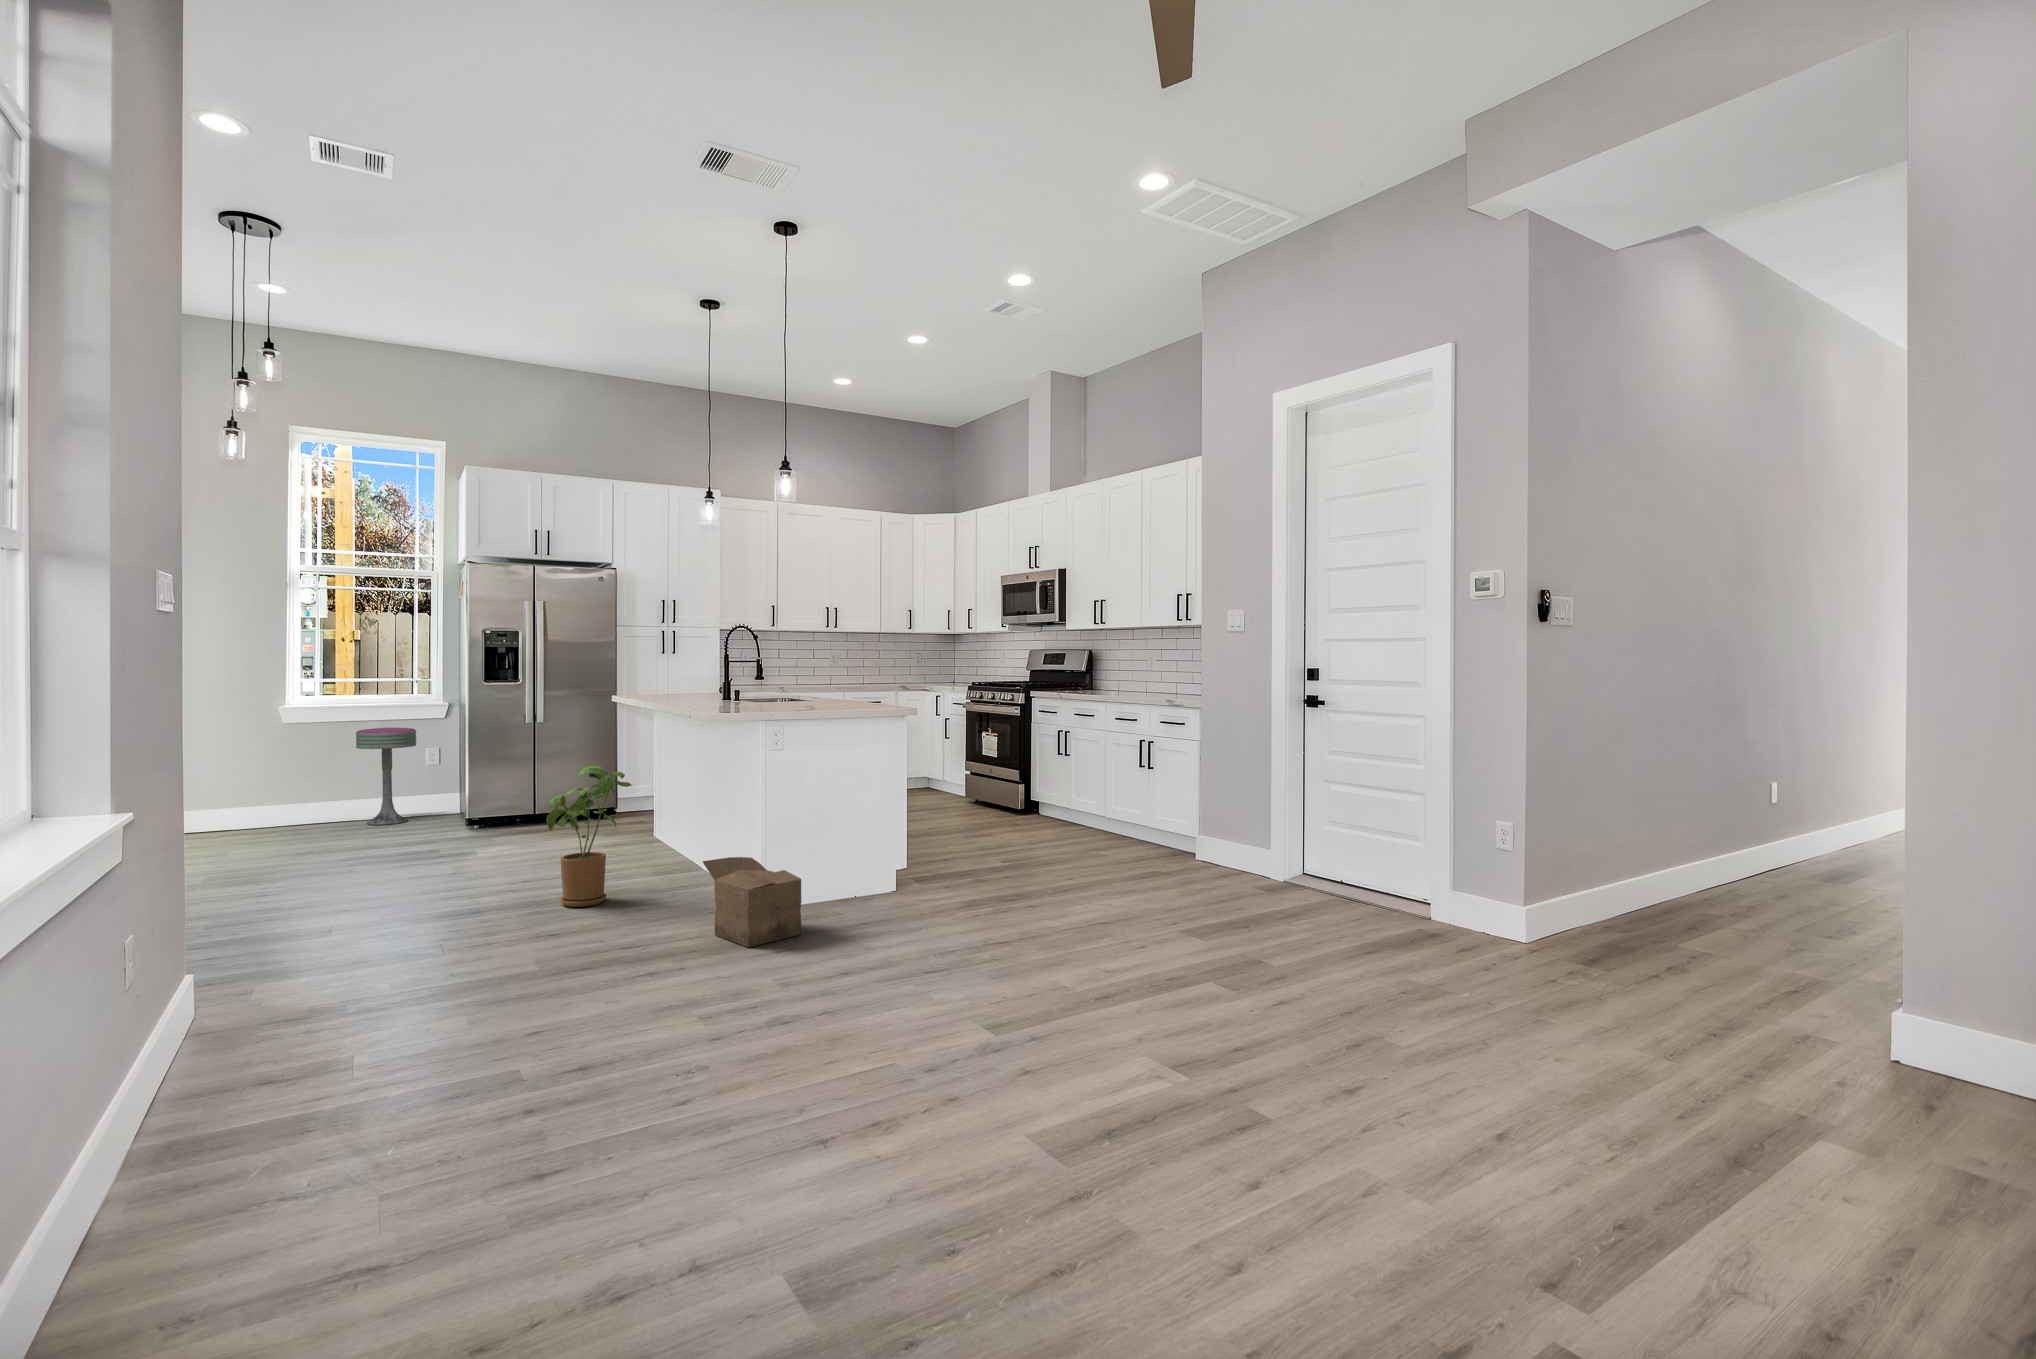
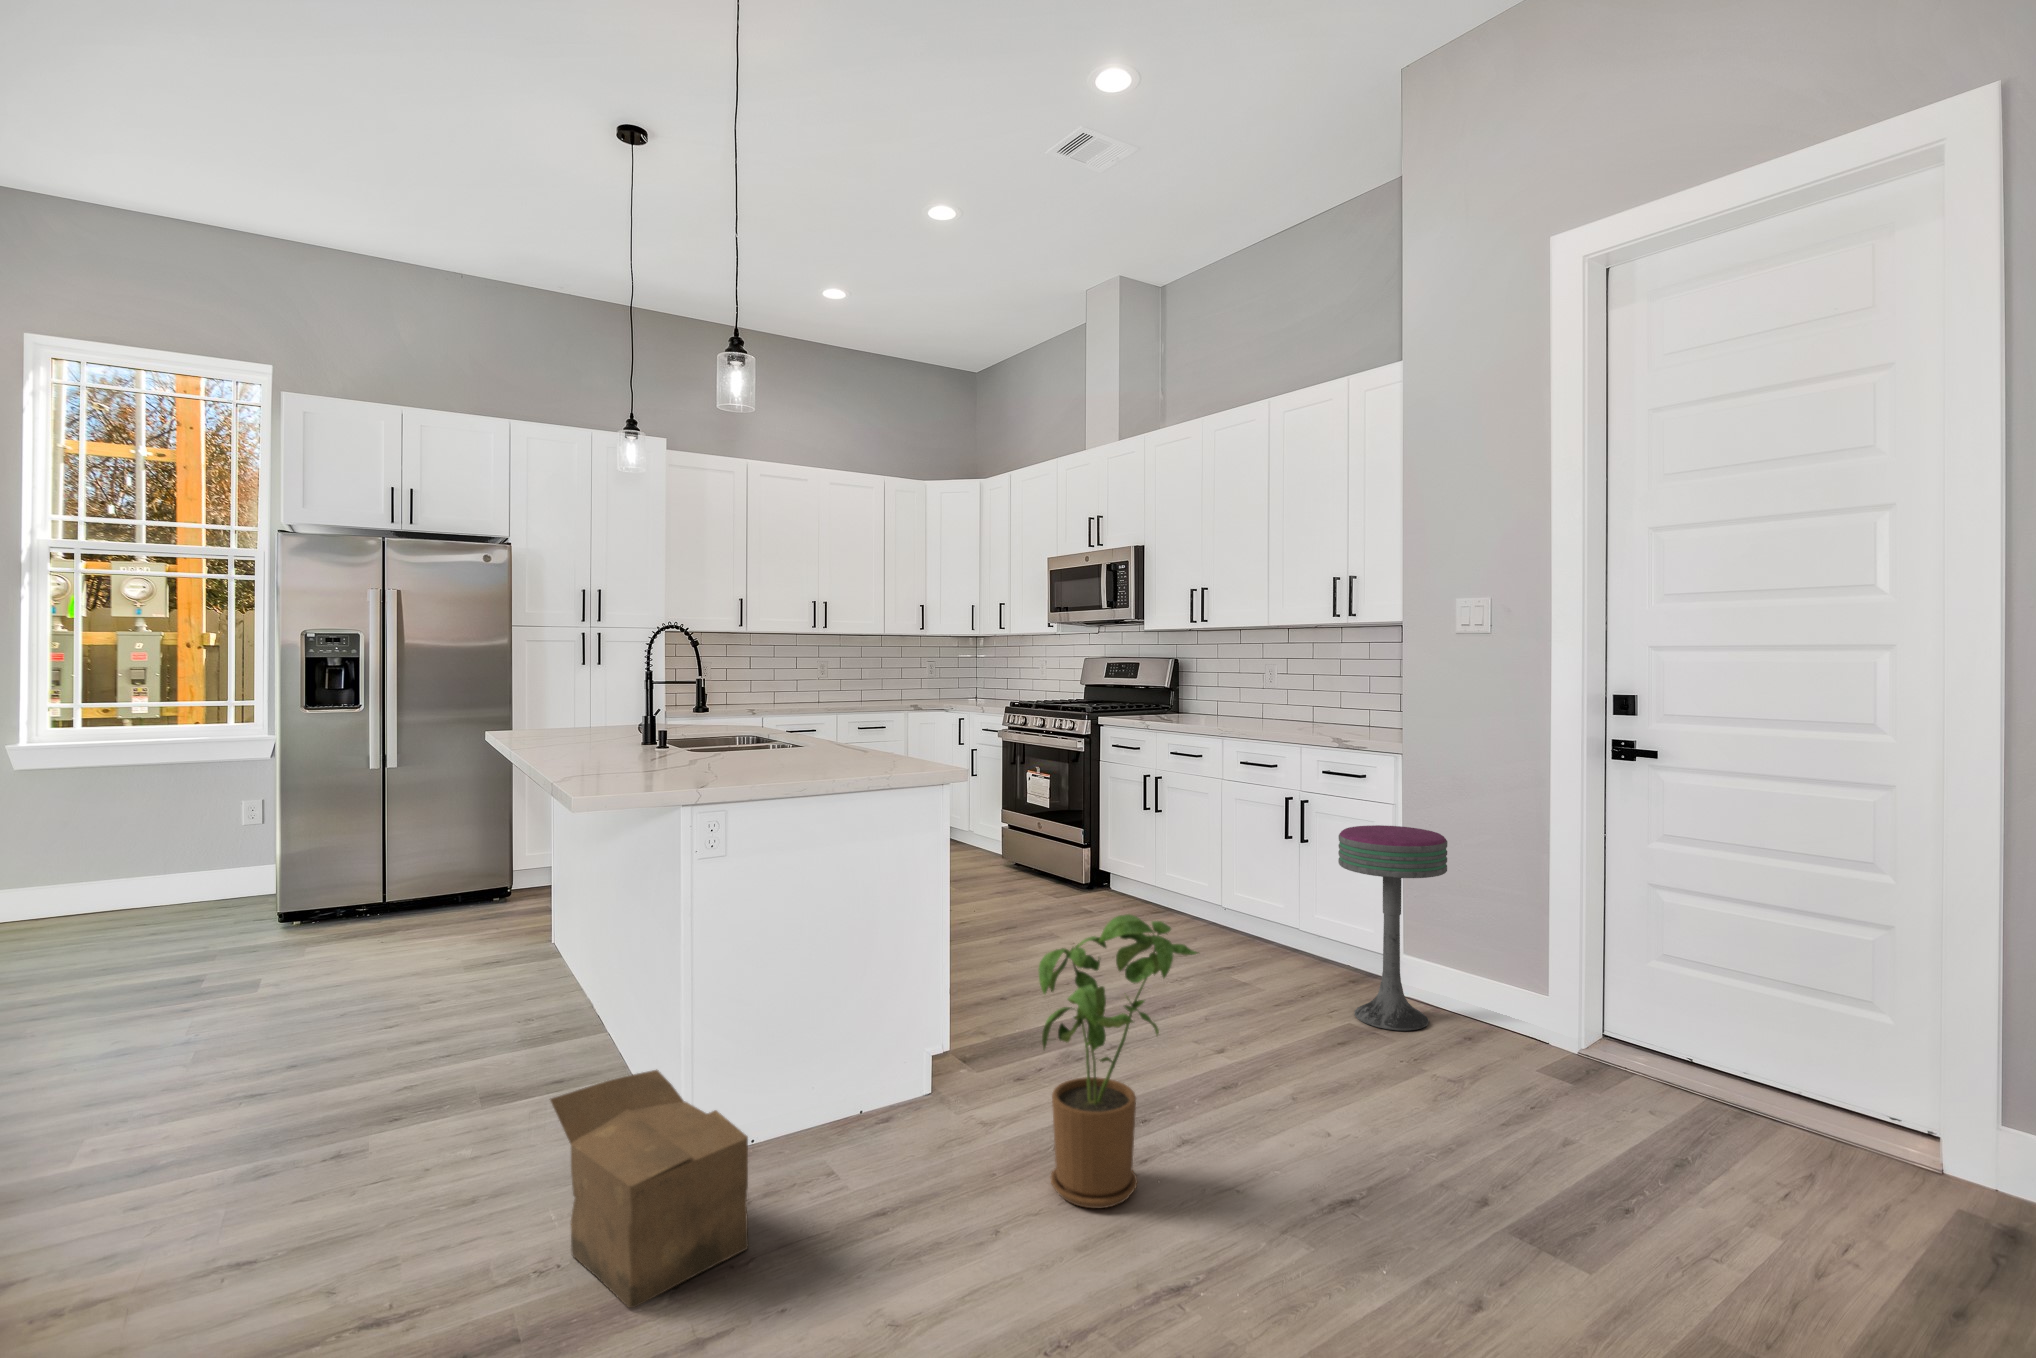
bar stool: present [356,728,416,825] -> present [1338,825,1447,1031]
house plant: present [547,766,633,907] -> present [1039,914,1197,1208]

